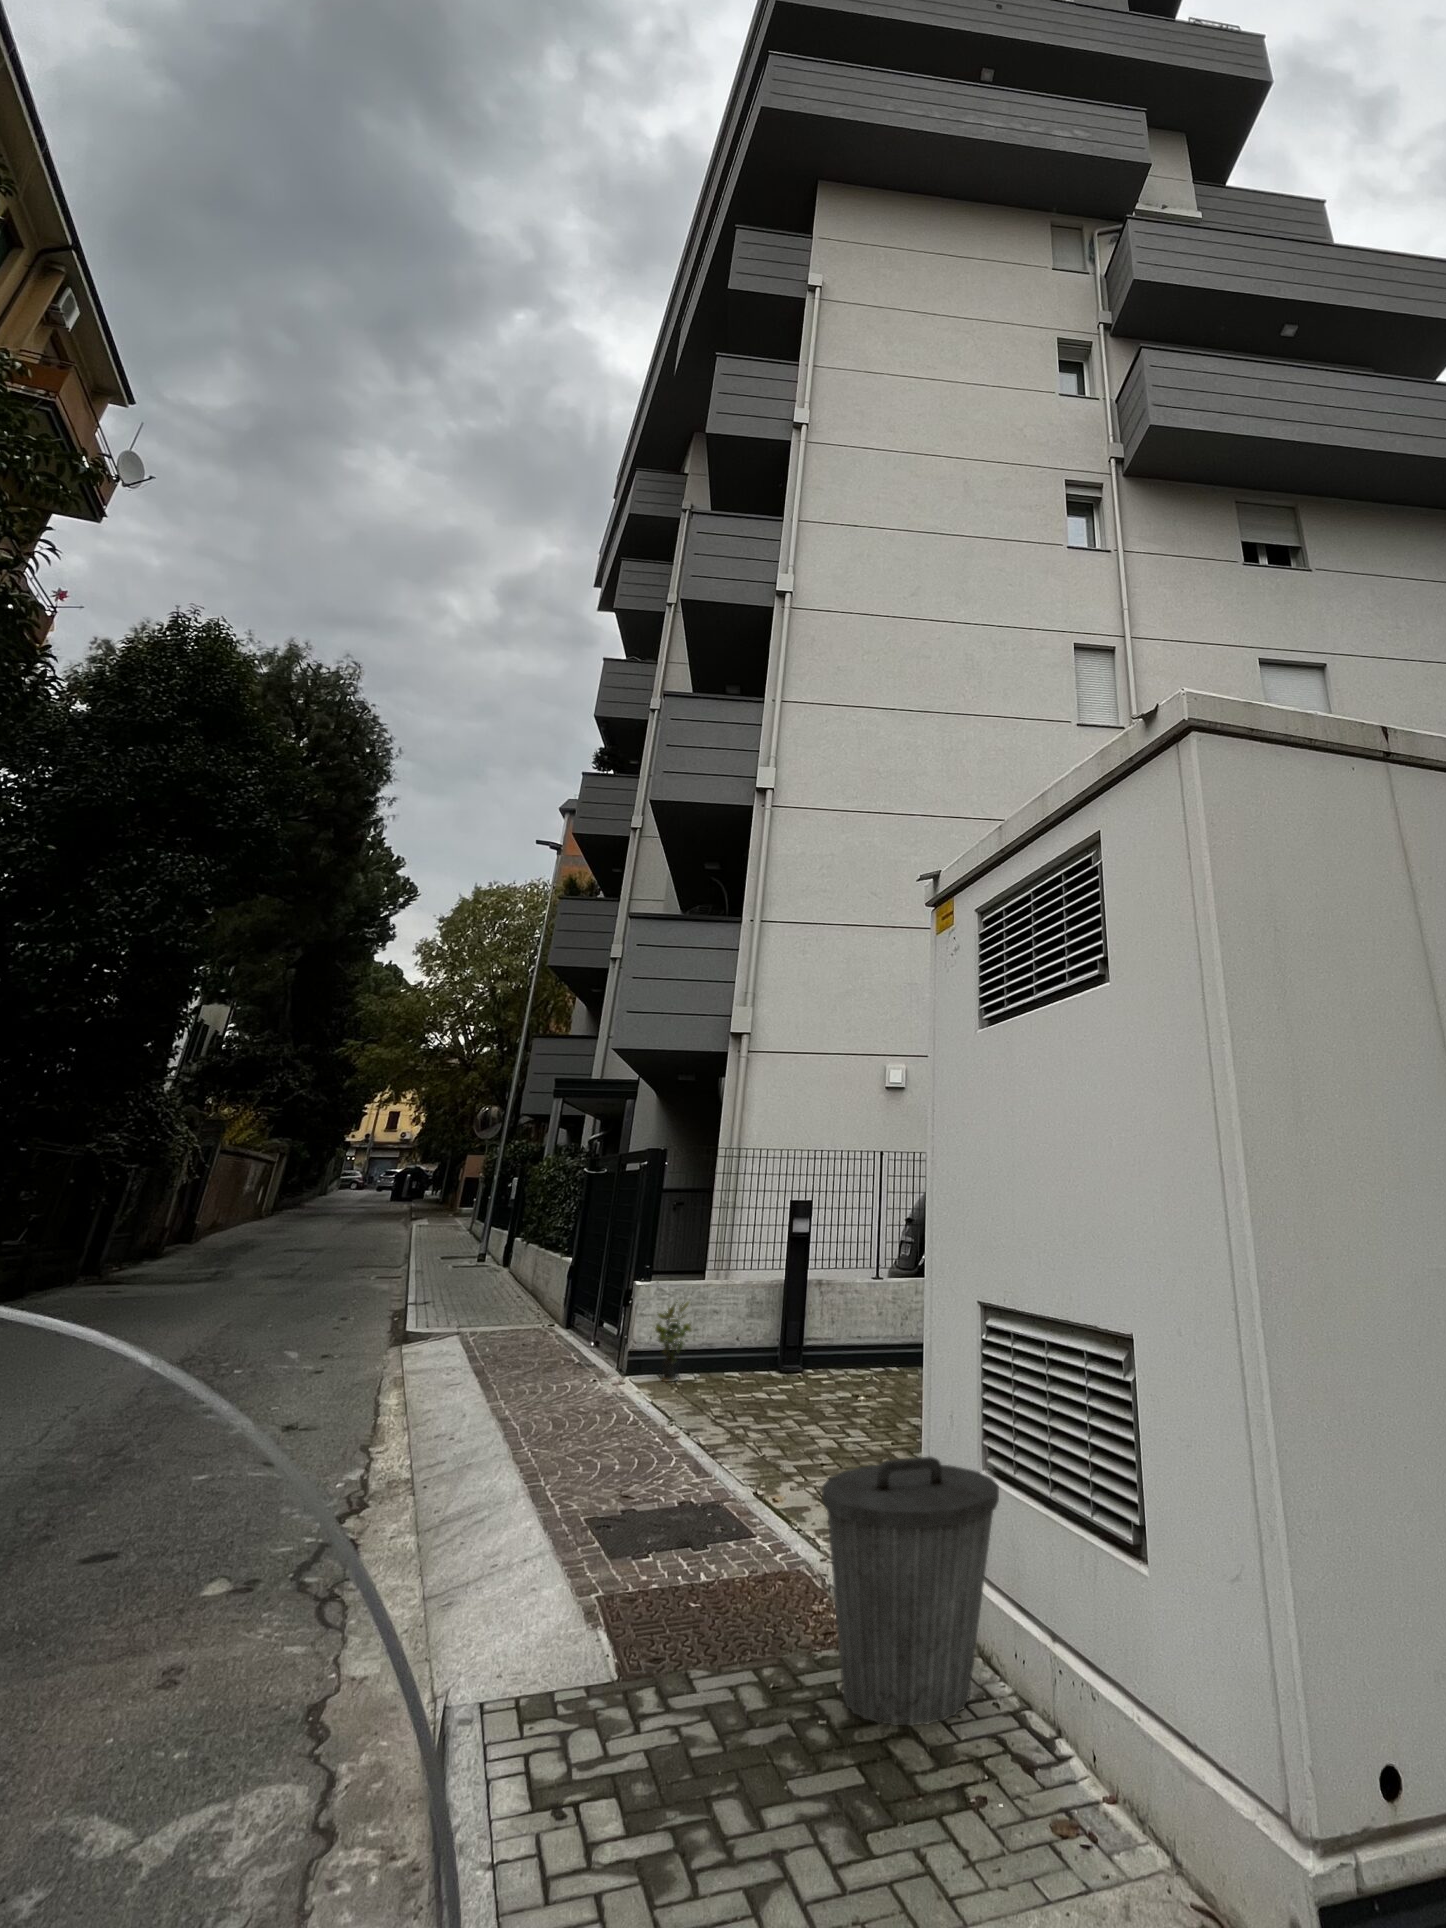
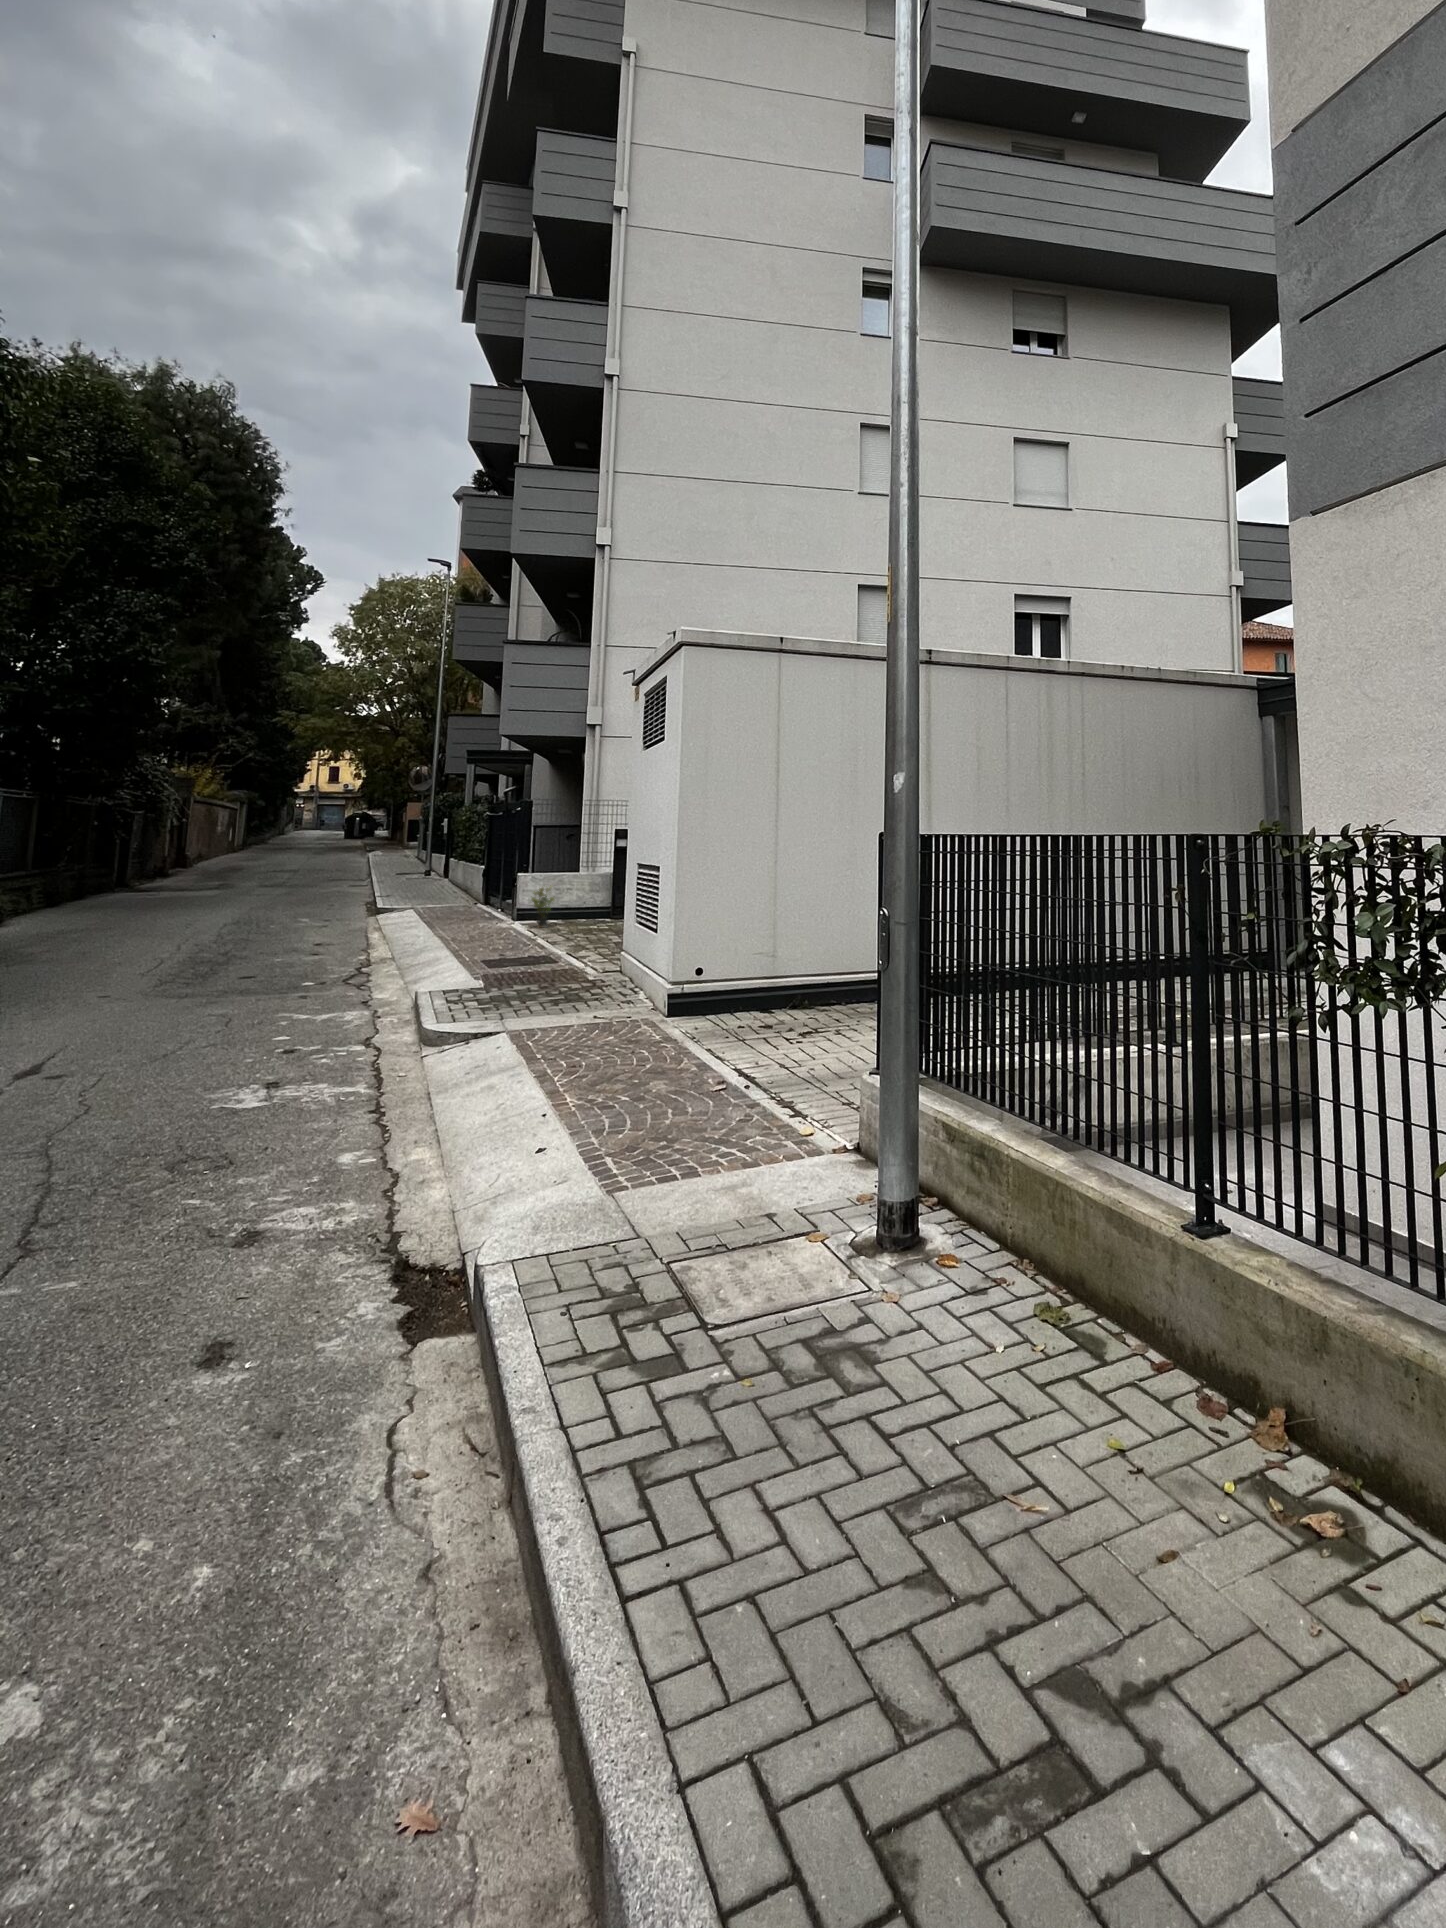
trash can: present [822,1457,999,1726] -> none [557,914,633,995]

